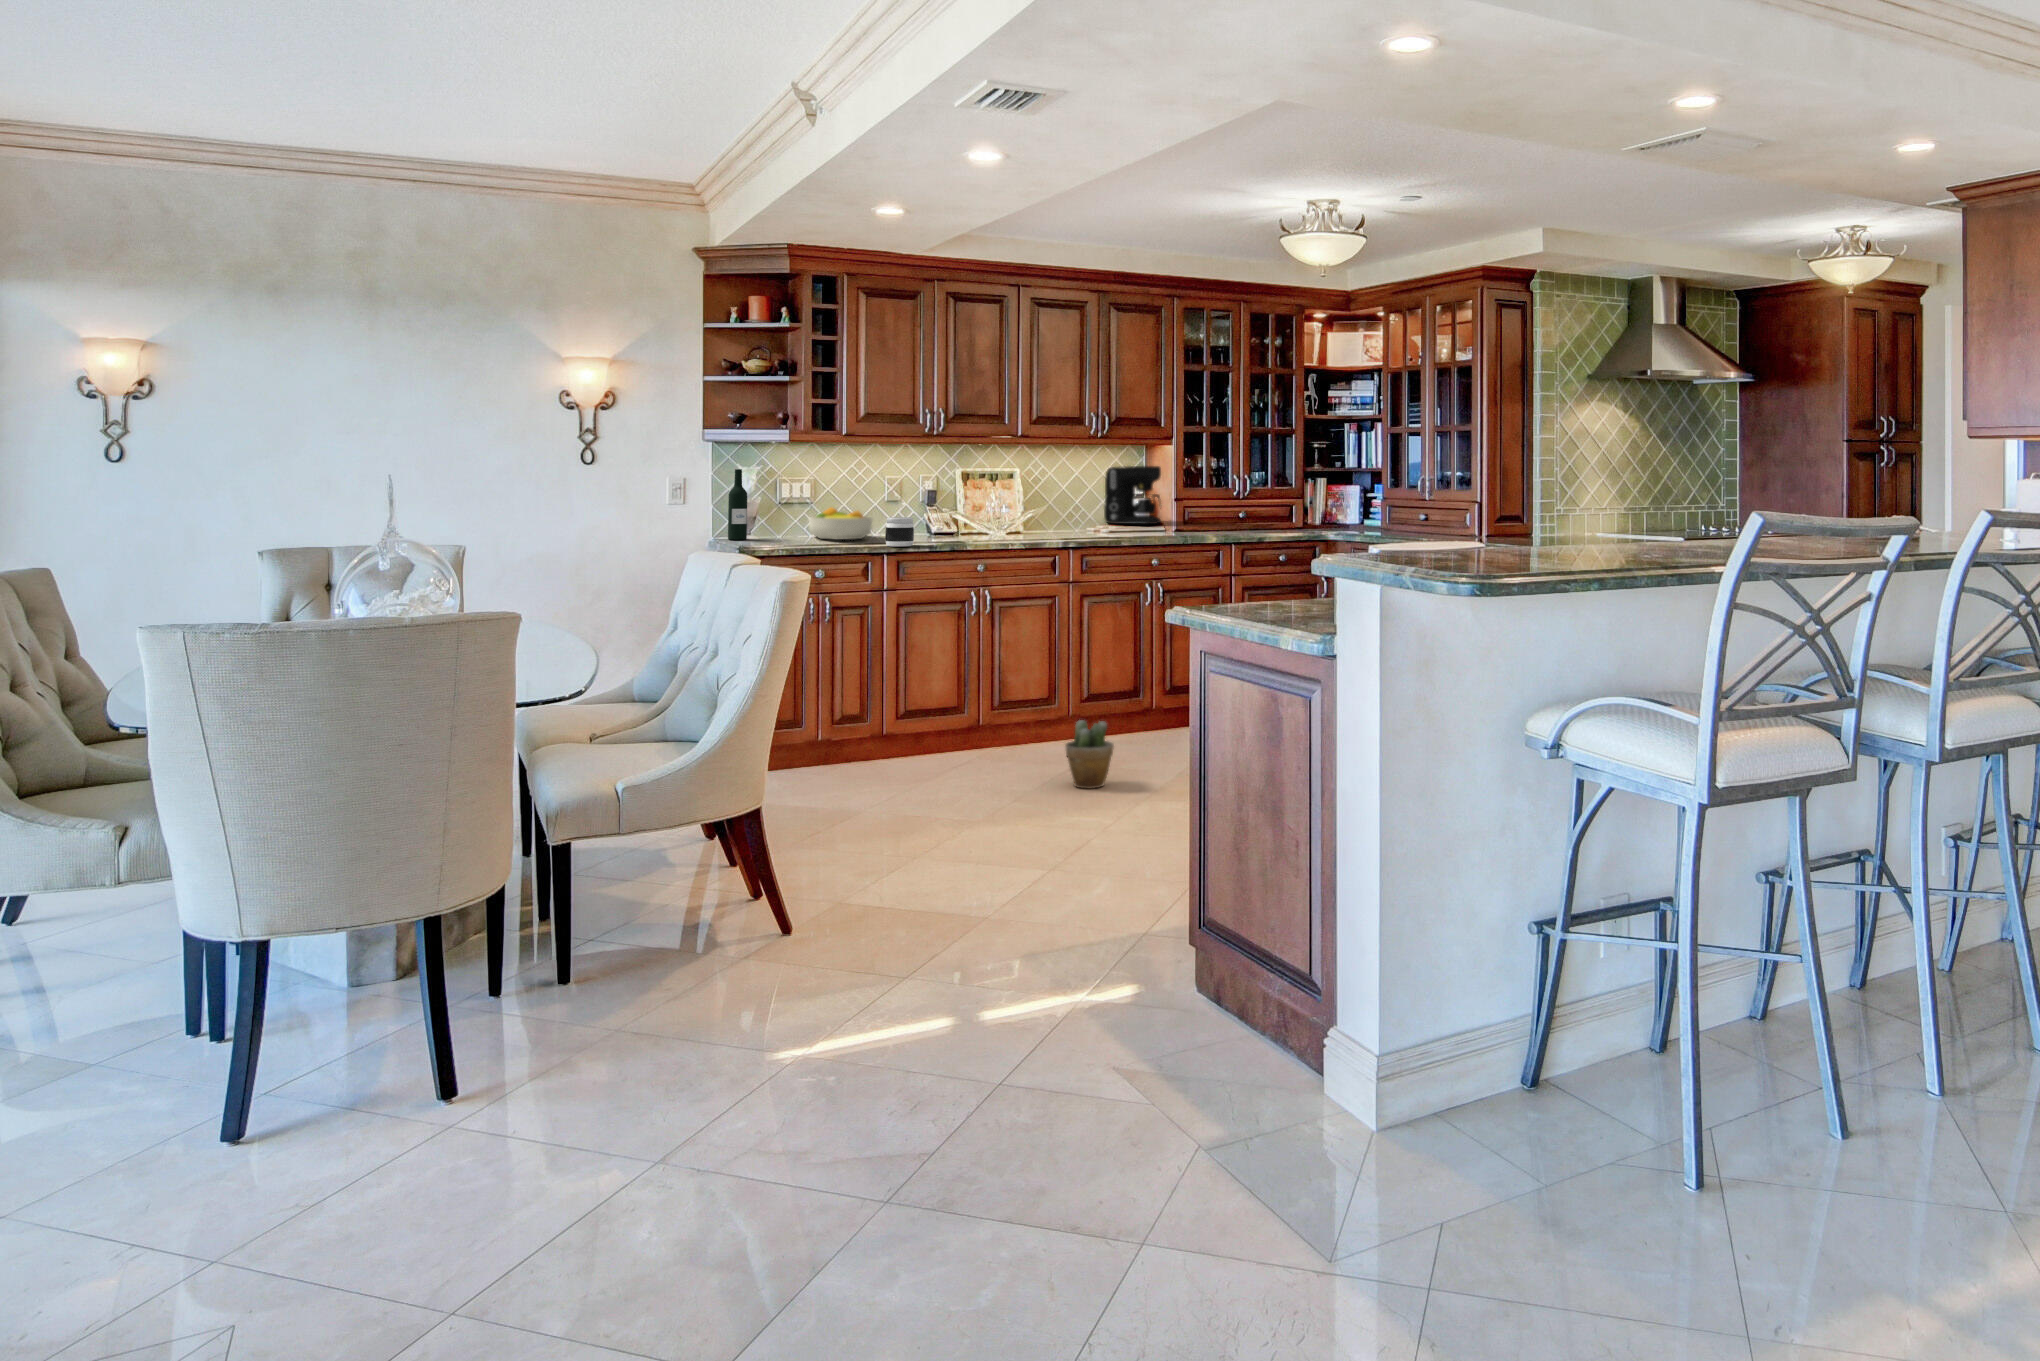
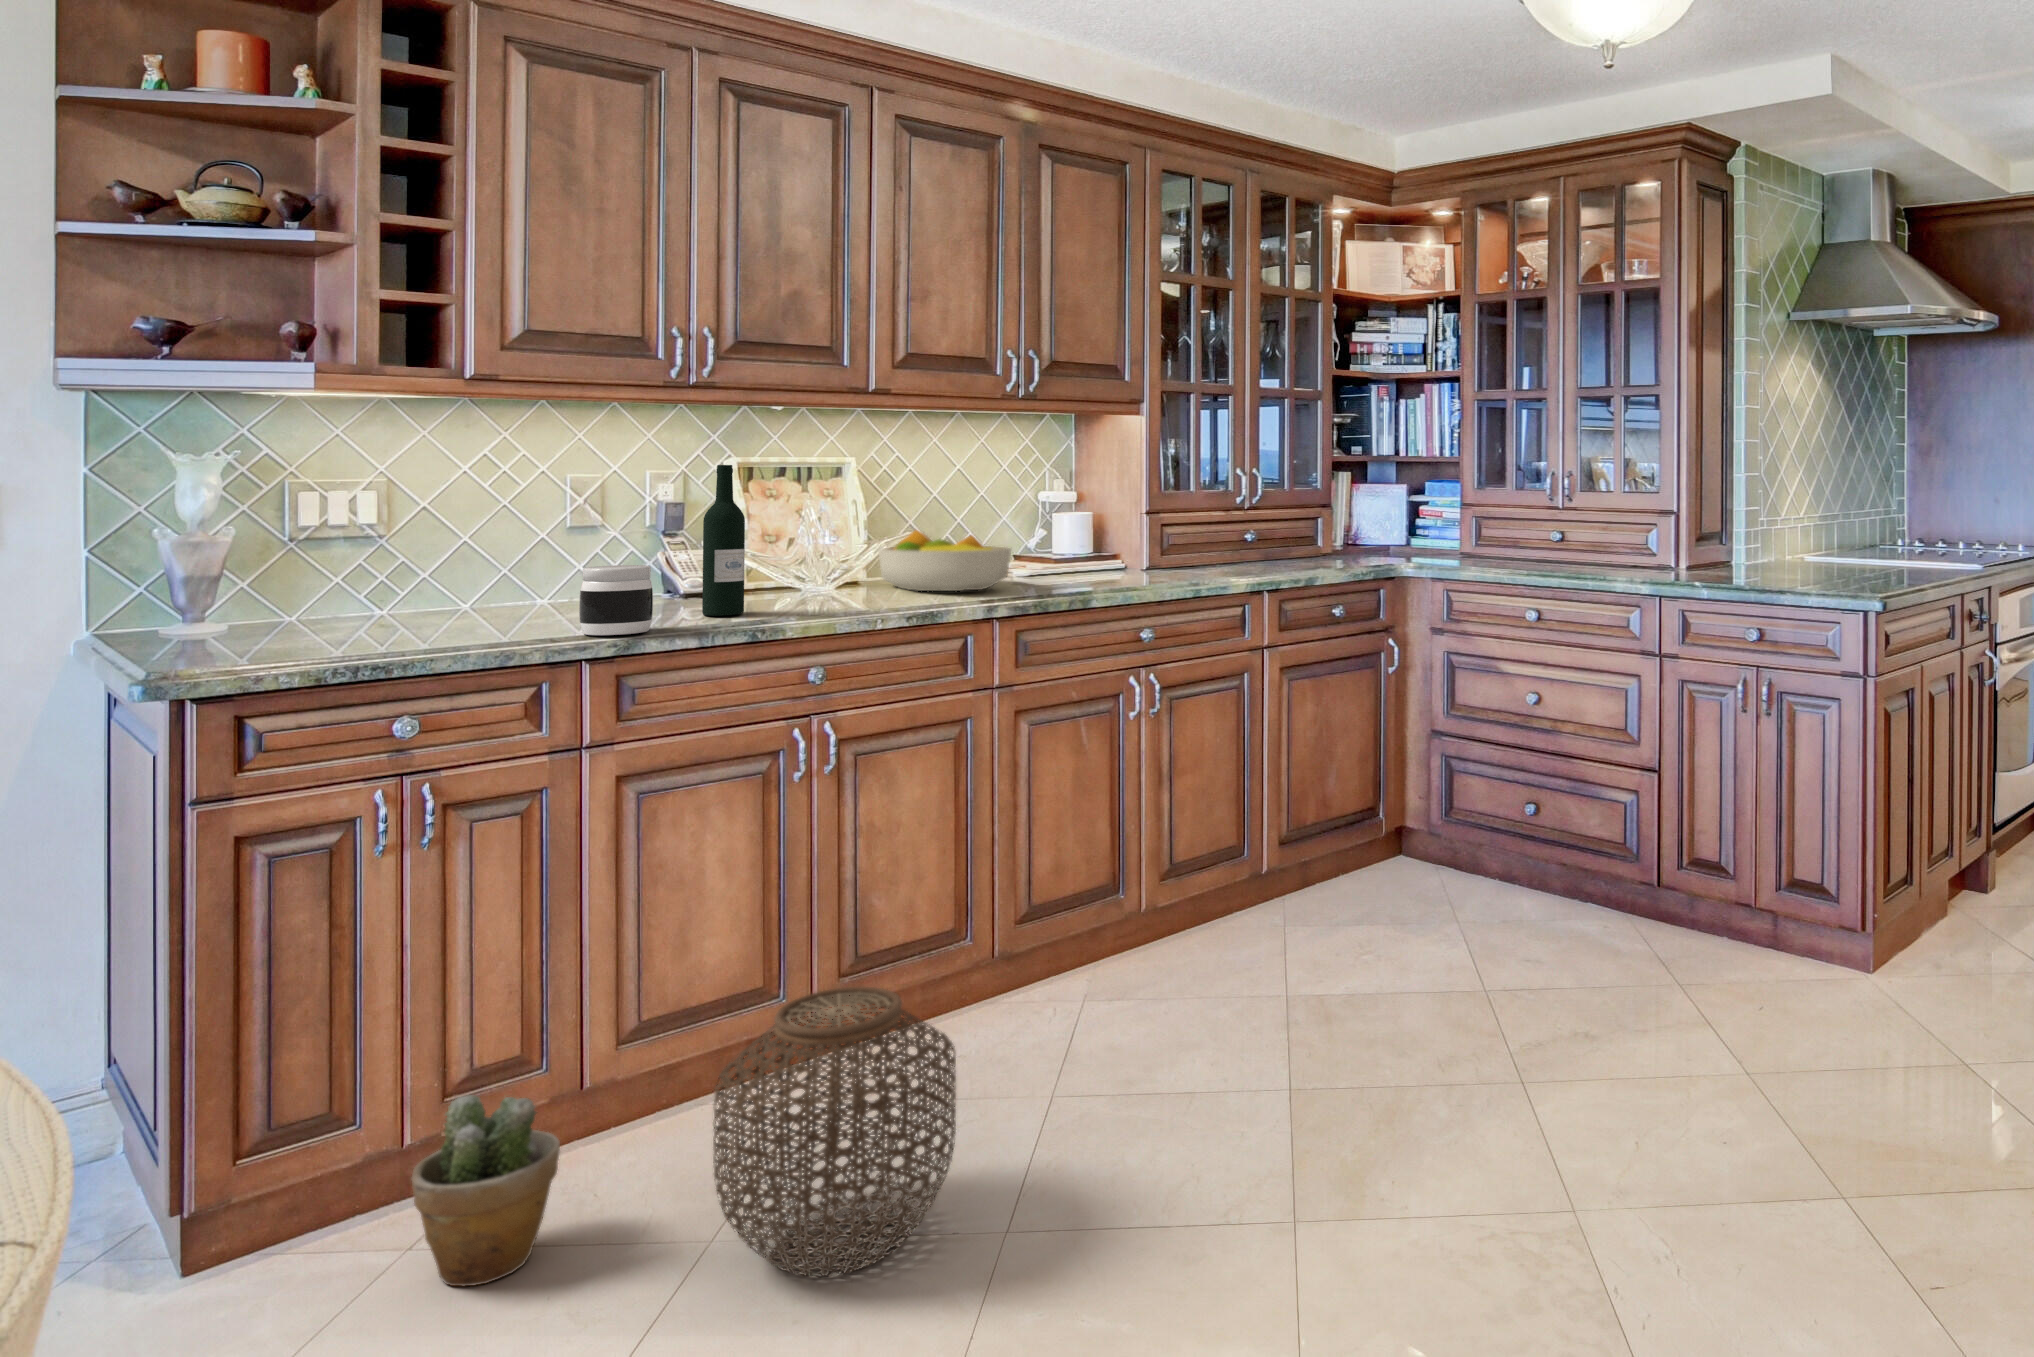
coffee maker: present [1104,466,1161,524] -> none [1010,452,1116,559]
wine bottle: present [728,469,747,540] -> present [702,465,745,616]
fruit bowl: present [809,507,872,540] -> present [878,530,1011,591]
woven basket: none [923,686,1013,787] -> present [713,987,956,1276]
potted plant: present [1066,720,1114,789] -> present [412,1095,560,1286]

